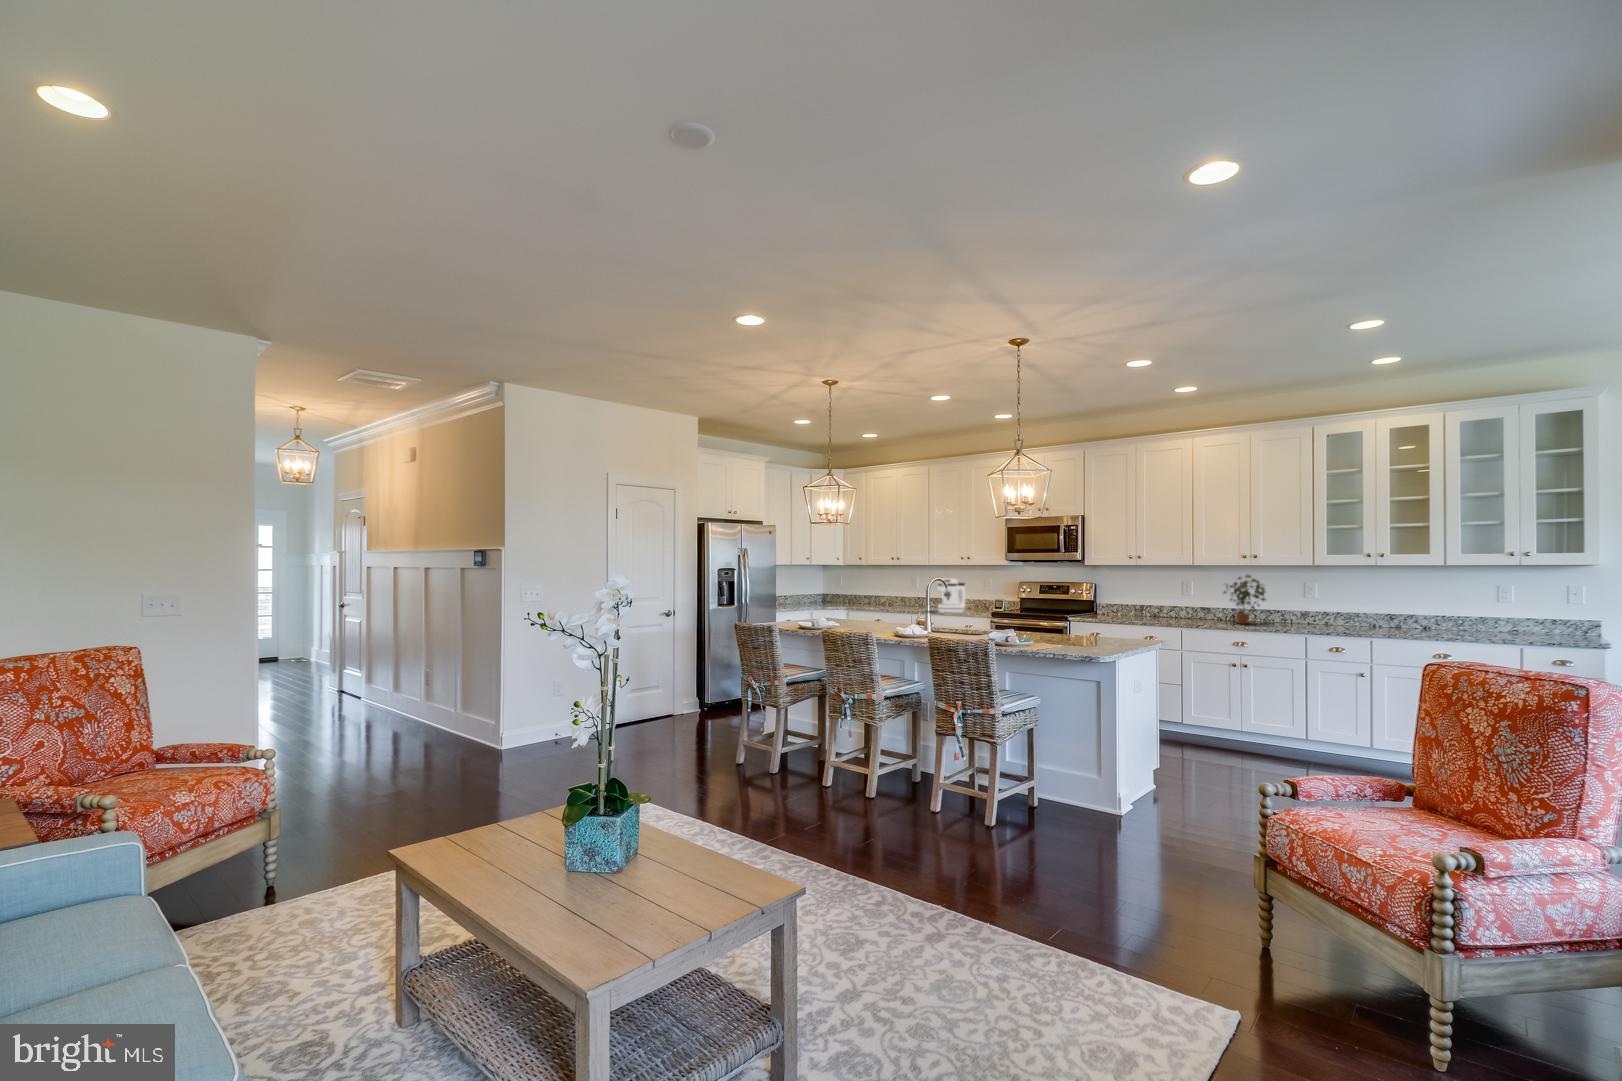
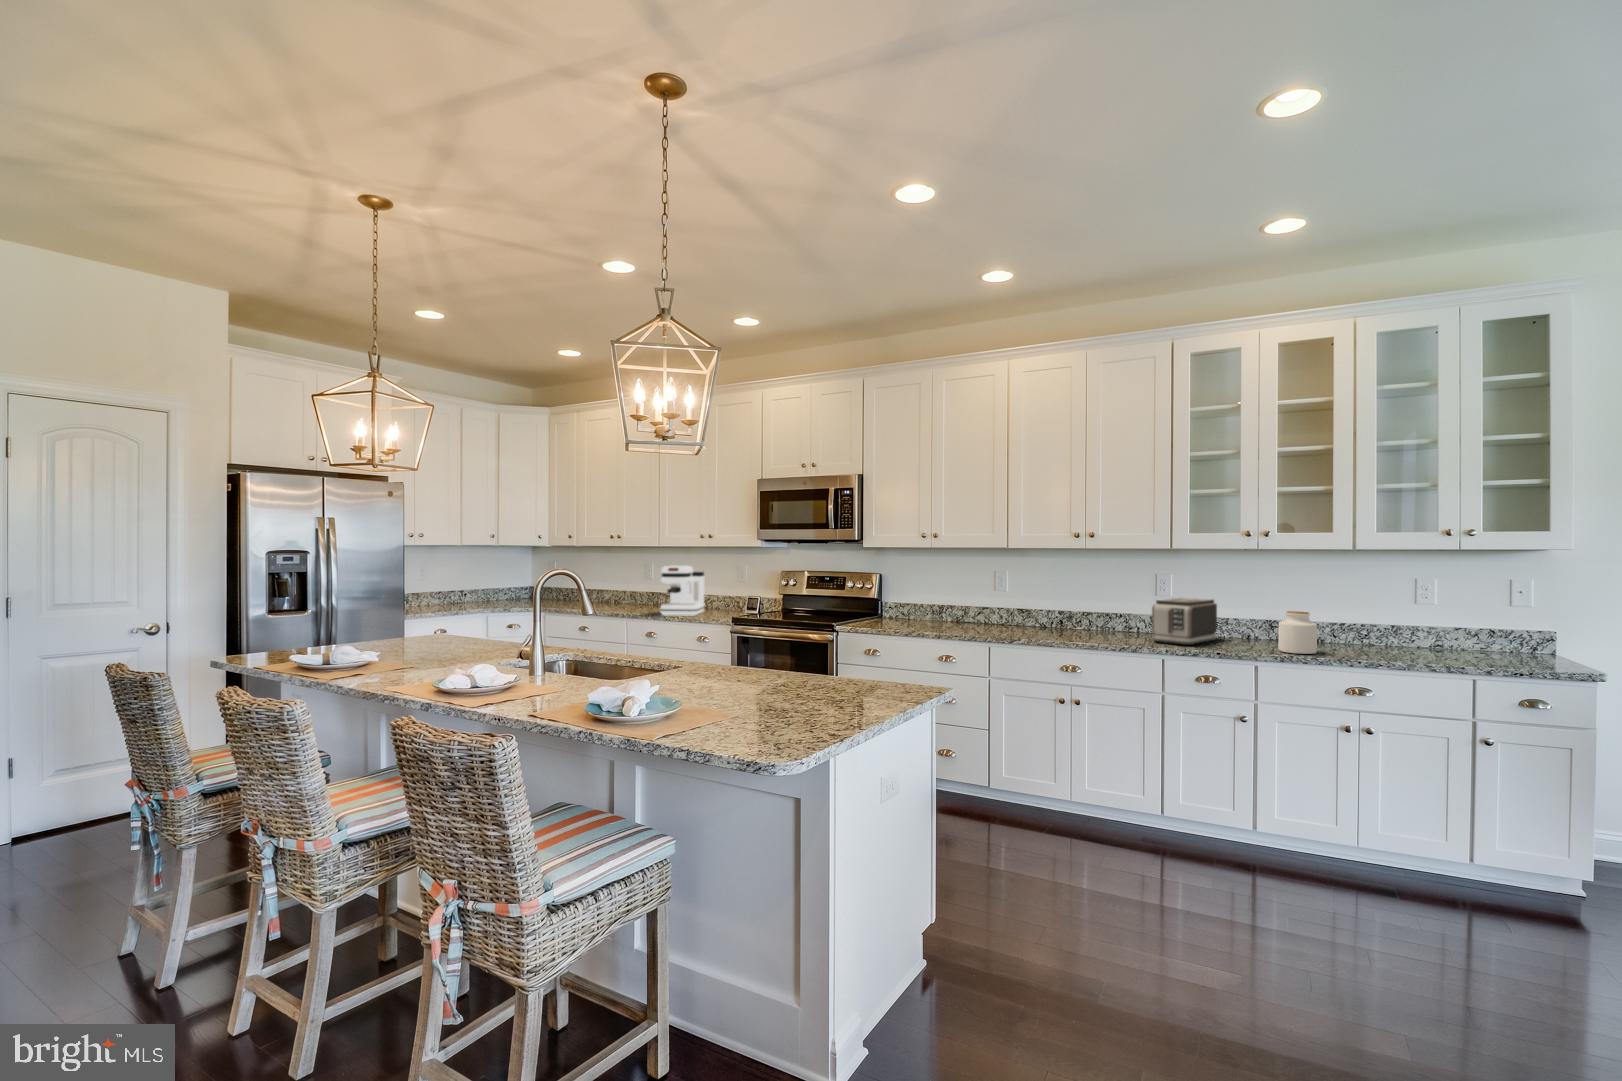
potted plant: present [1224,575,1266,624] -> none [1046,562,1109,635]
toaster: none [1300,599,1349,629] -> present [1152,598,1217,645]
jar: none [1392,606,1419,634] -> present [1278,611,1317,654]

